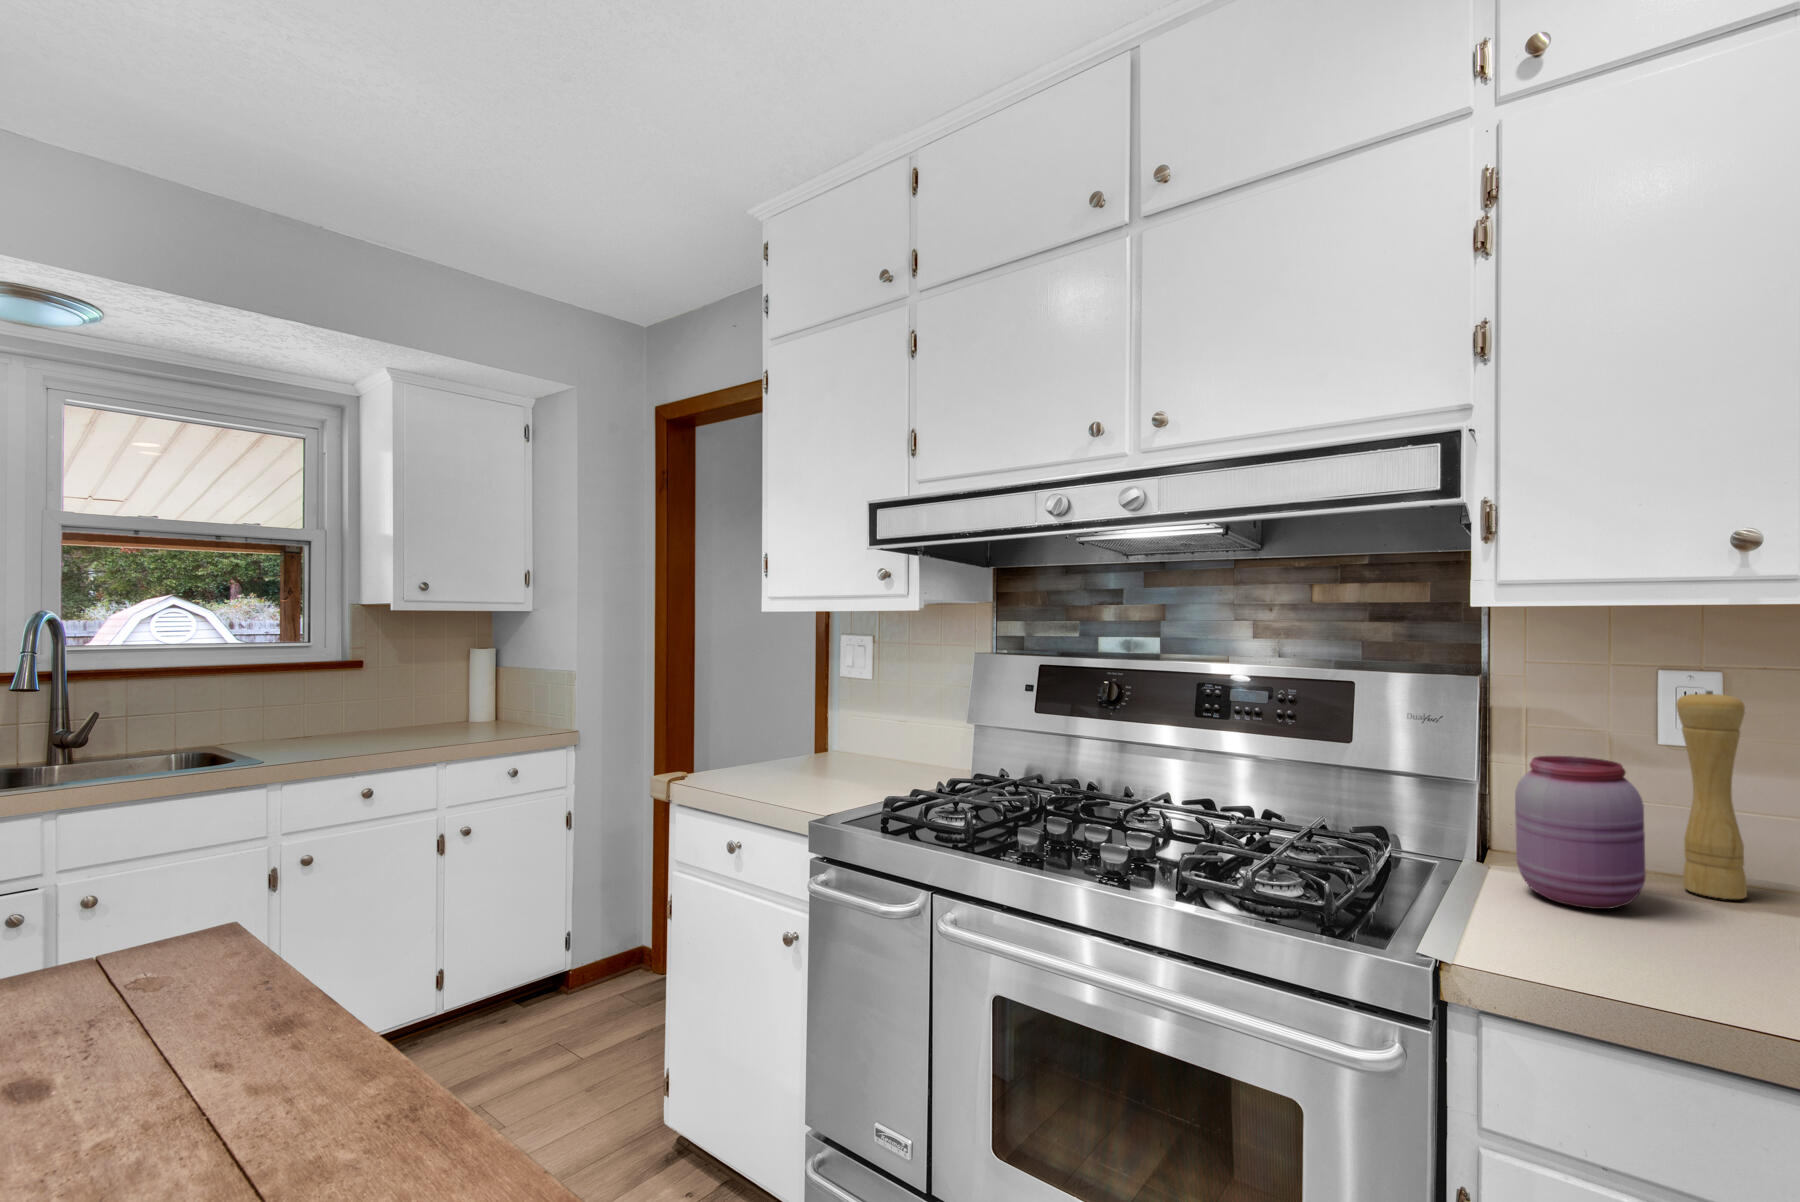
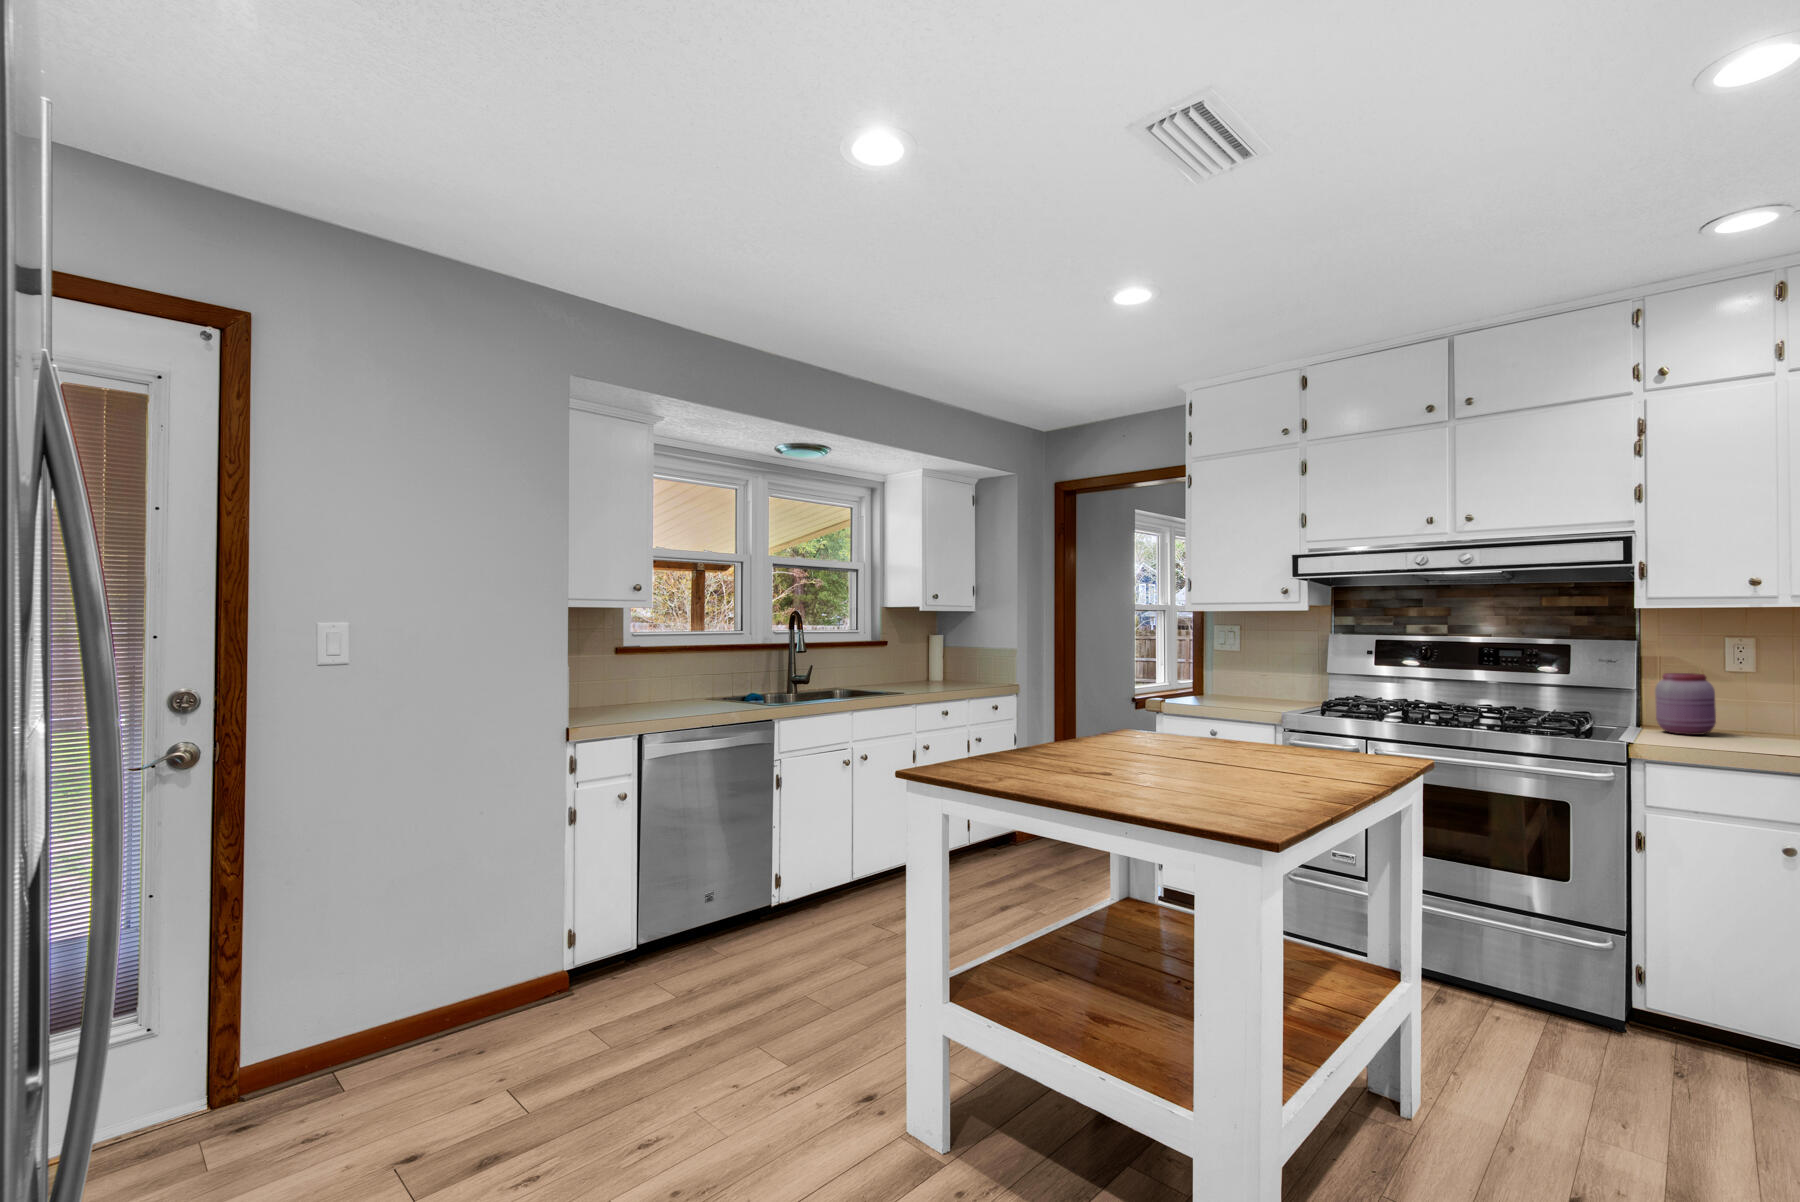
pepper mill: present [1676,691,1747,899] -> none [1732,644,1764,734]

